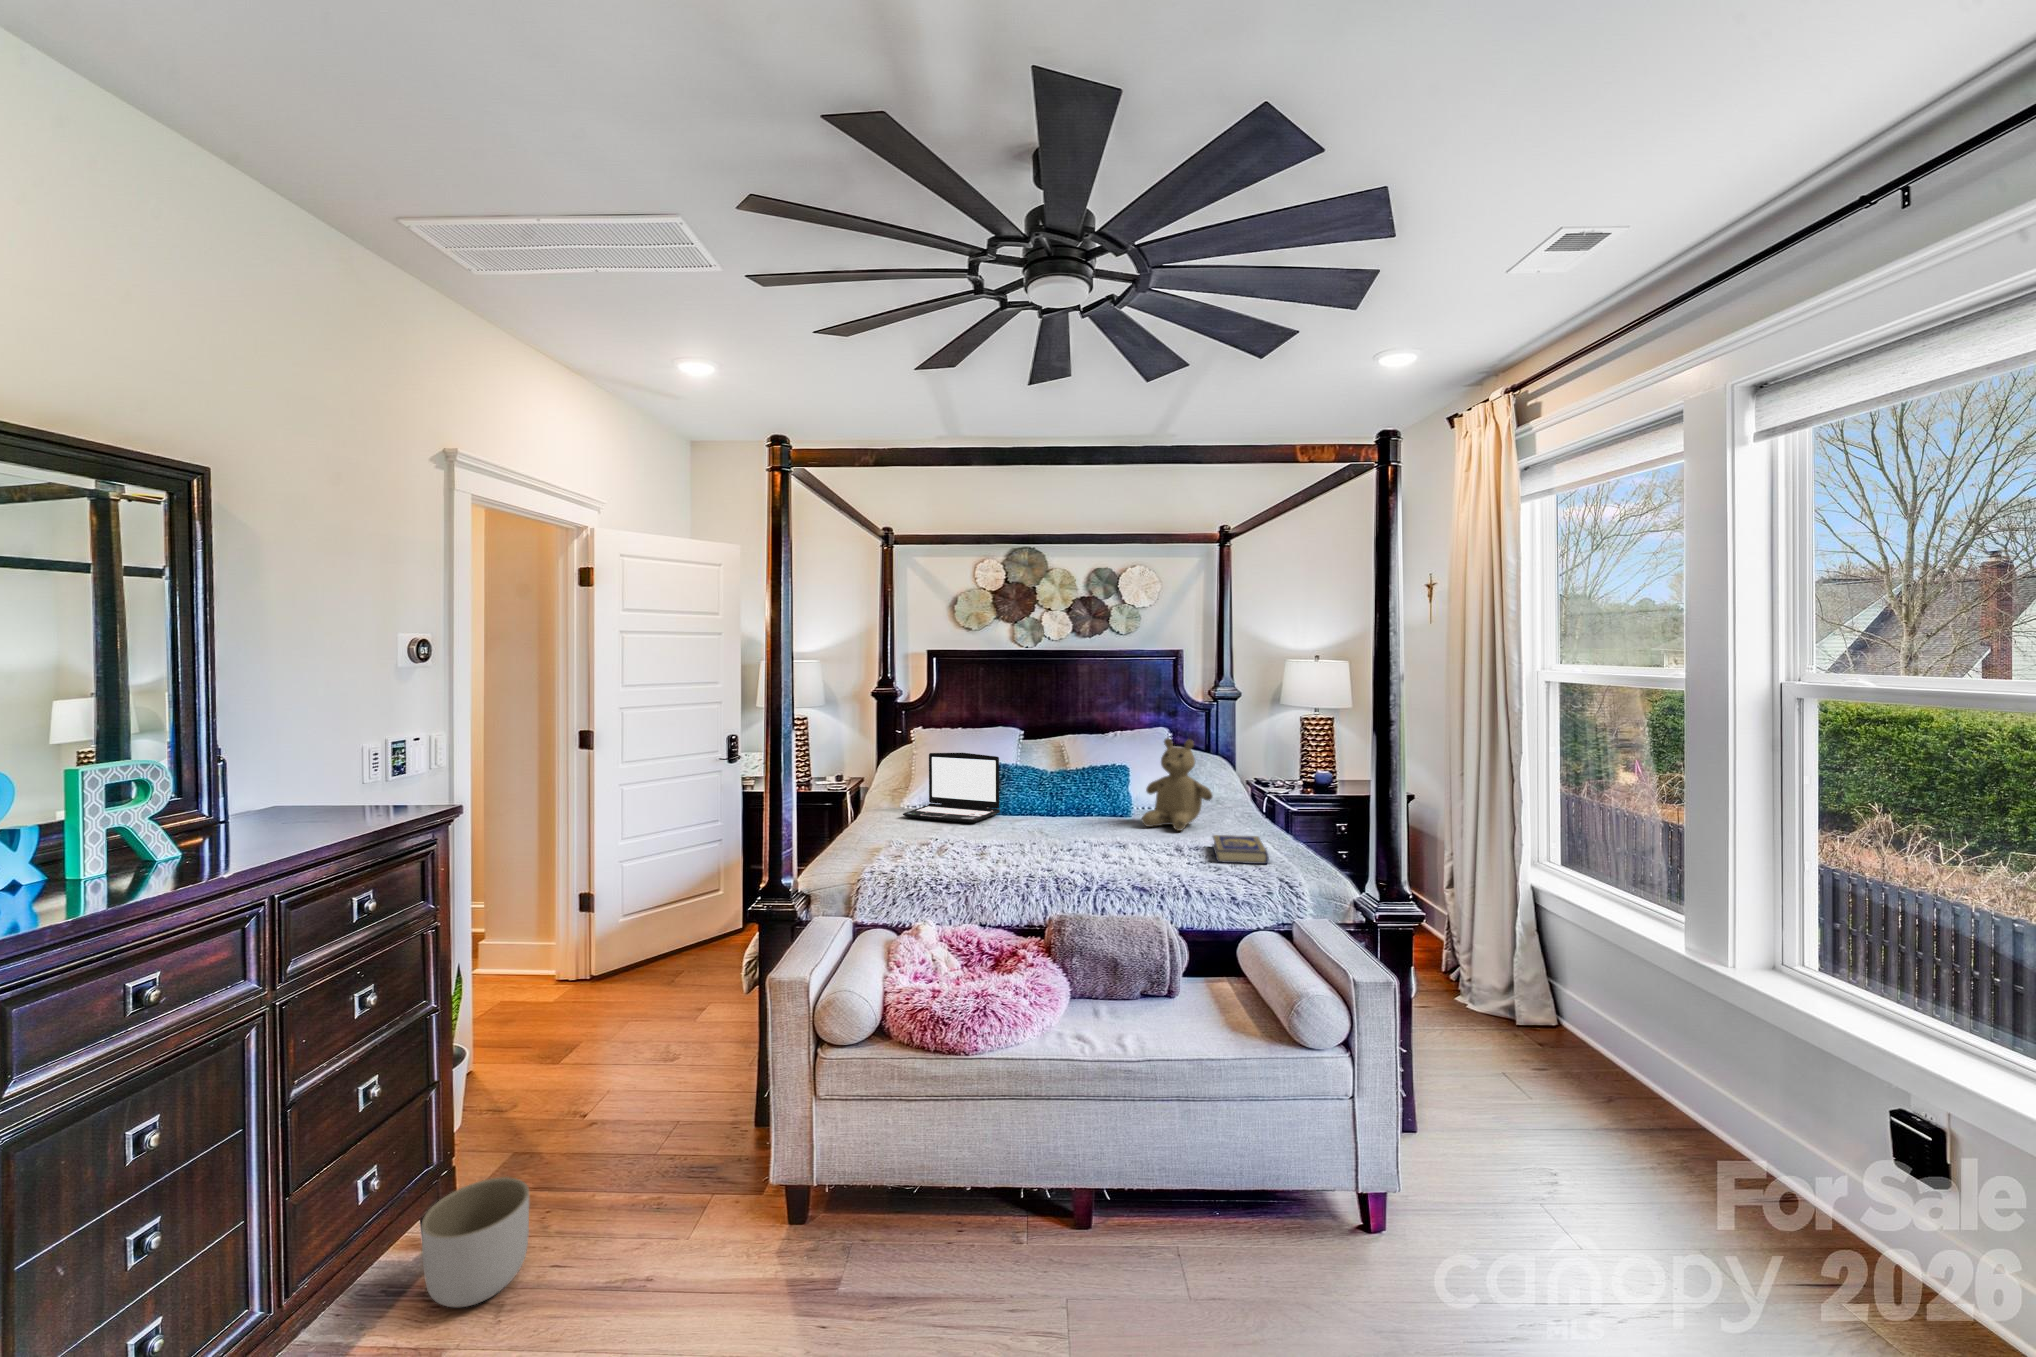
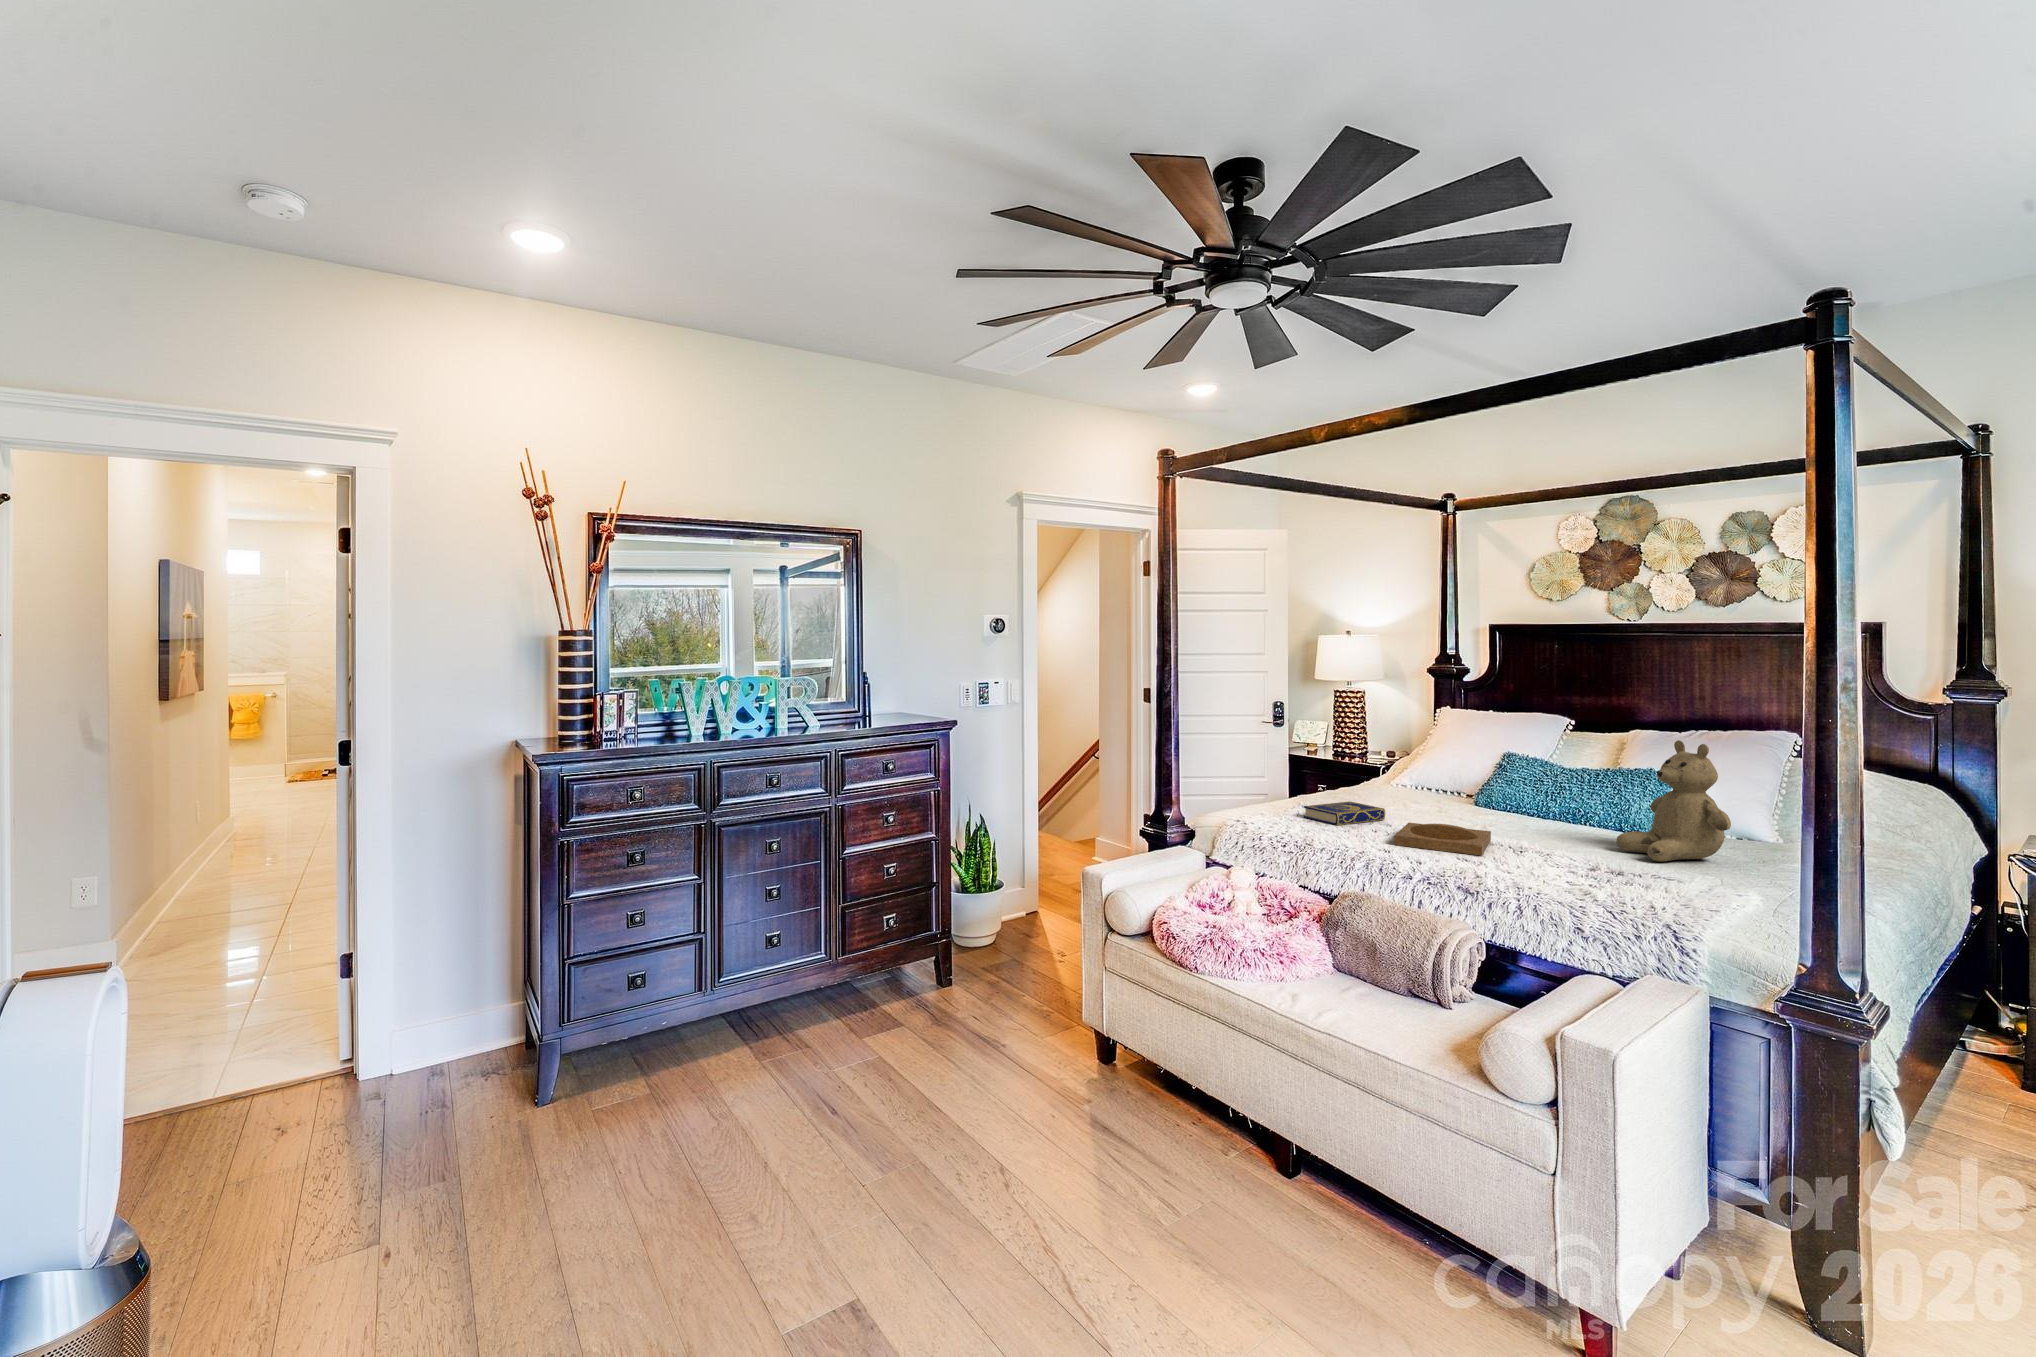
laptop: present [903,753,1000,823] -> none [1364,736,1473,812]
tray: none [1013,830,1104,859] -> present [1394,823,1491,856]
book: present [1213,835,1269,864] -> present [1303,801,1386,825]
planter: present [421,1177,529,1307] -> none [914,954,968,1019]

